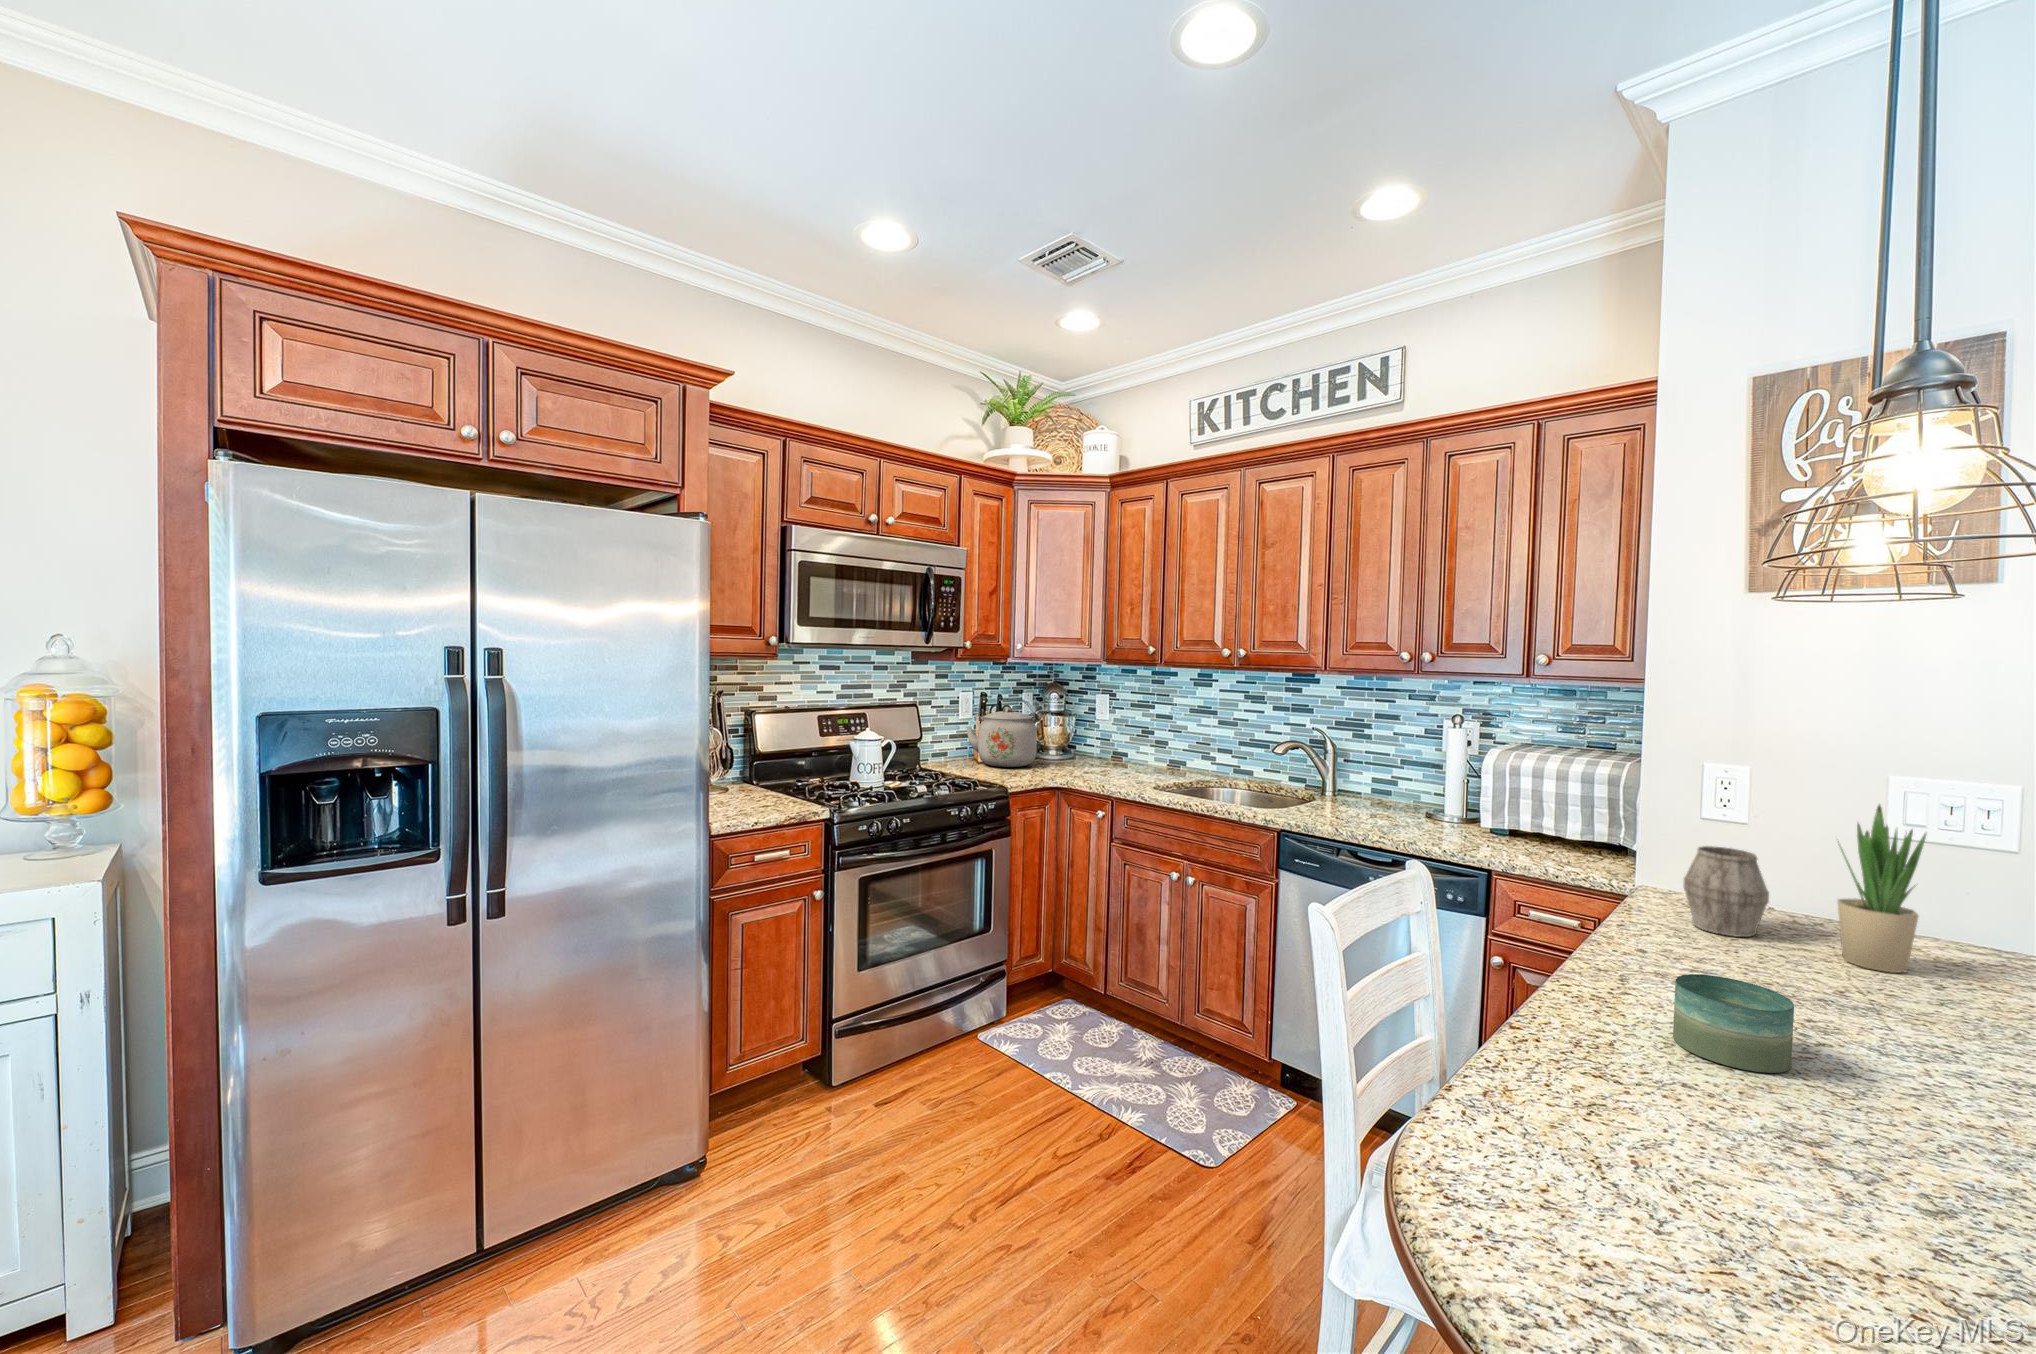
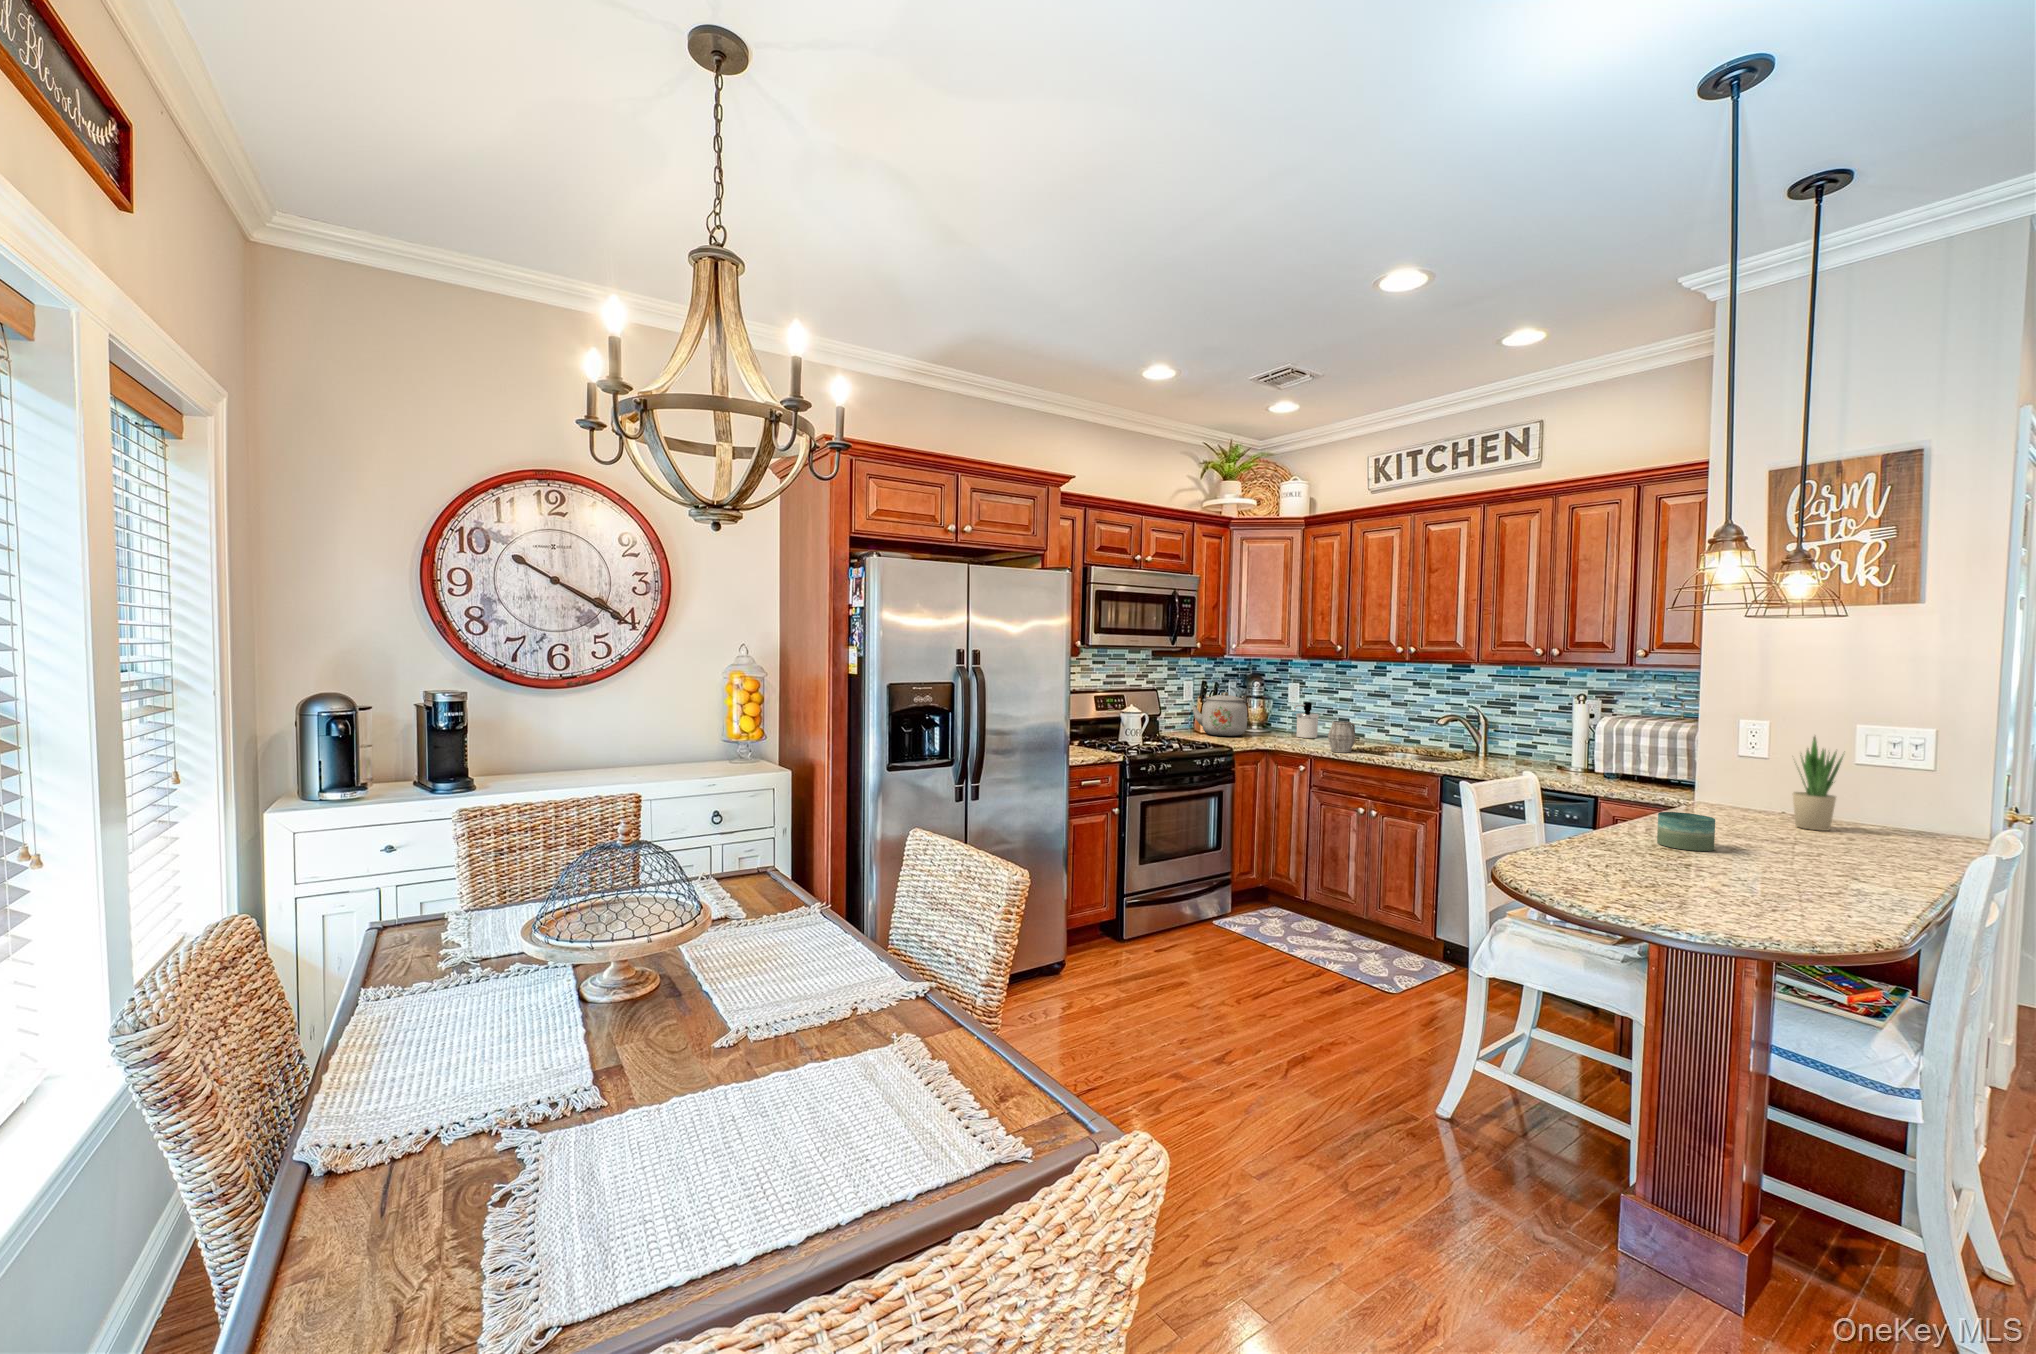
soap dispenser: none [1095,720,1129,768] -> present [1293,702,1319,738]
mug: present [1684,846,1769,937] -> present [1328,721,1355,753]

